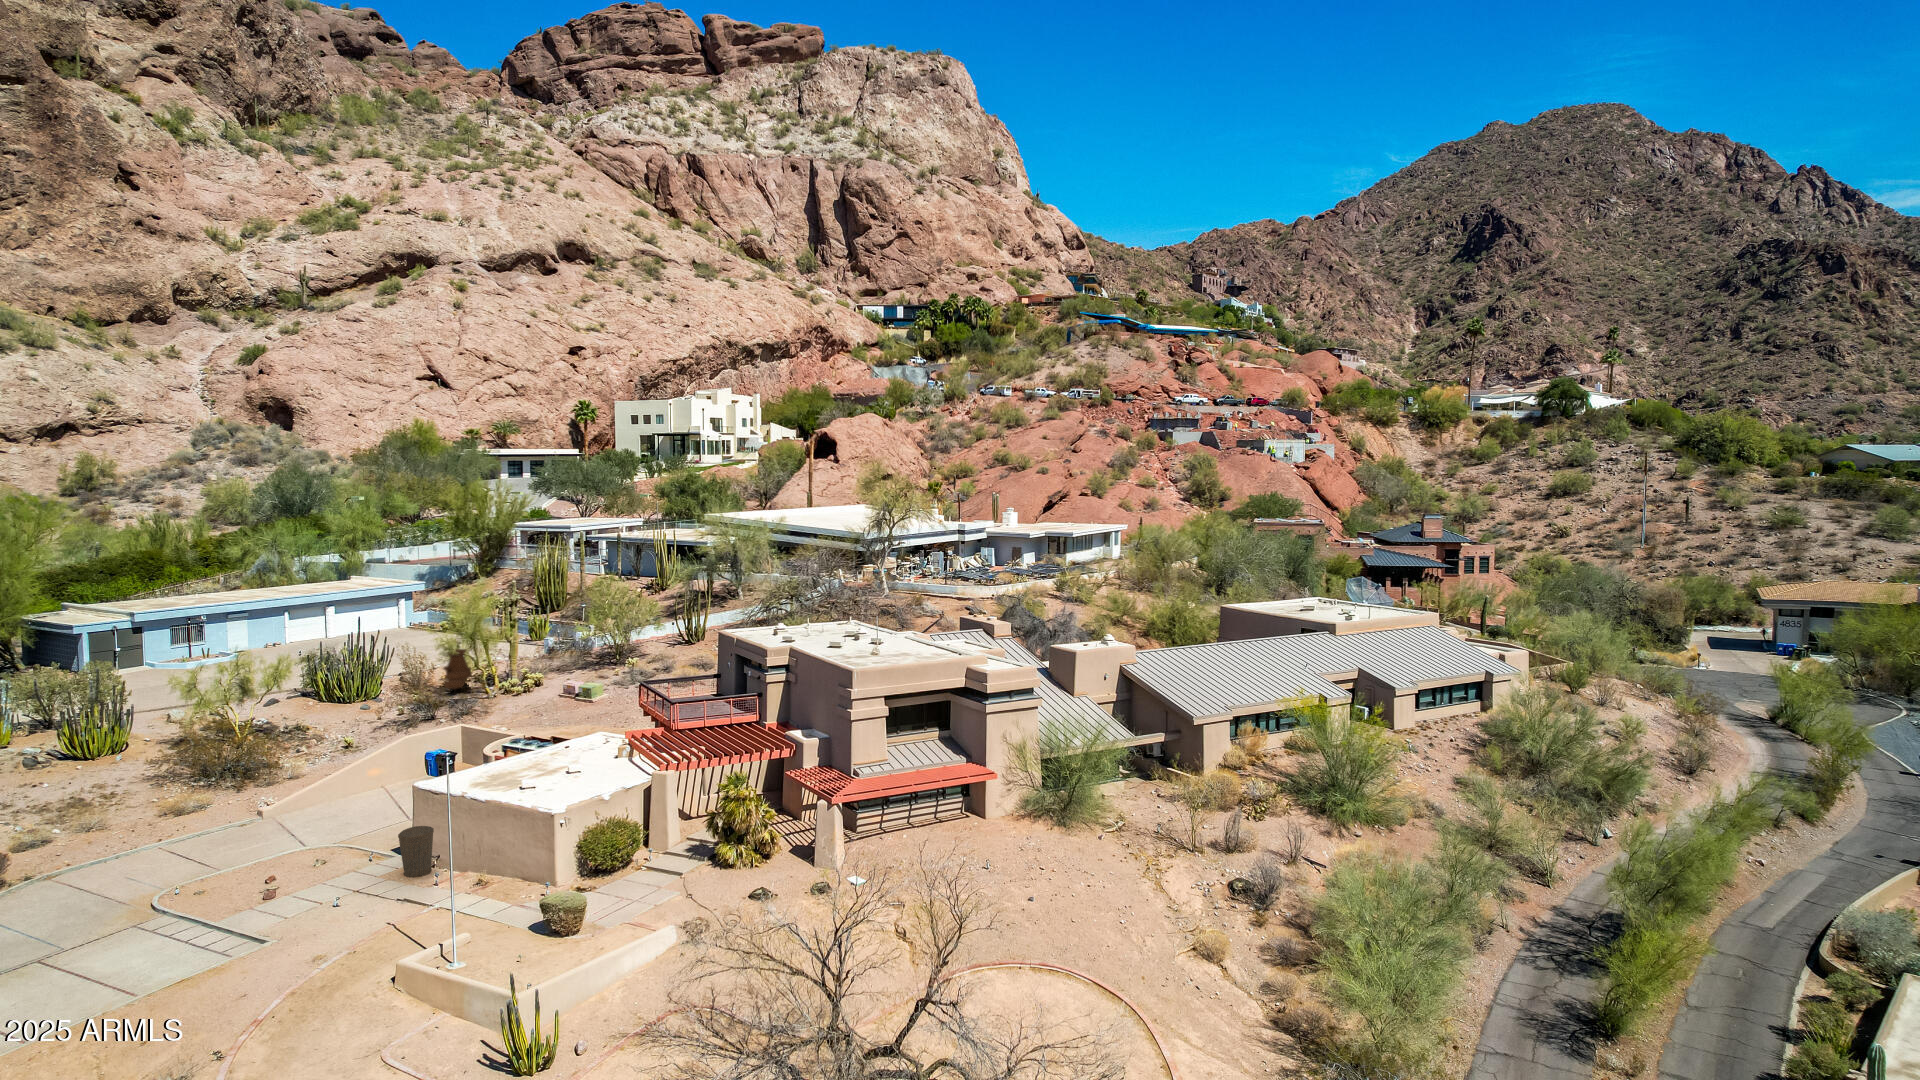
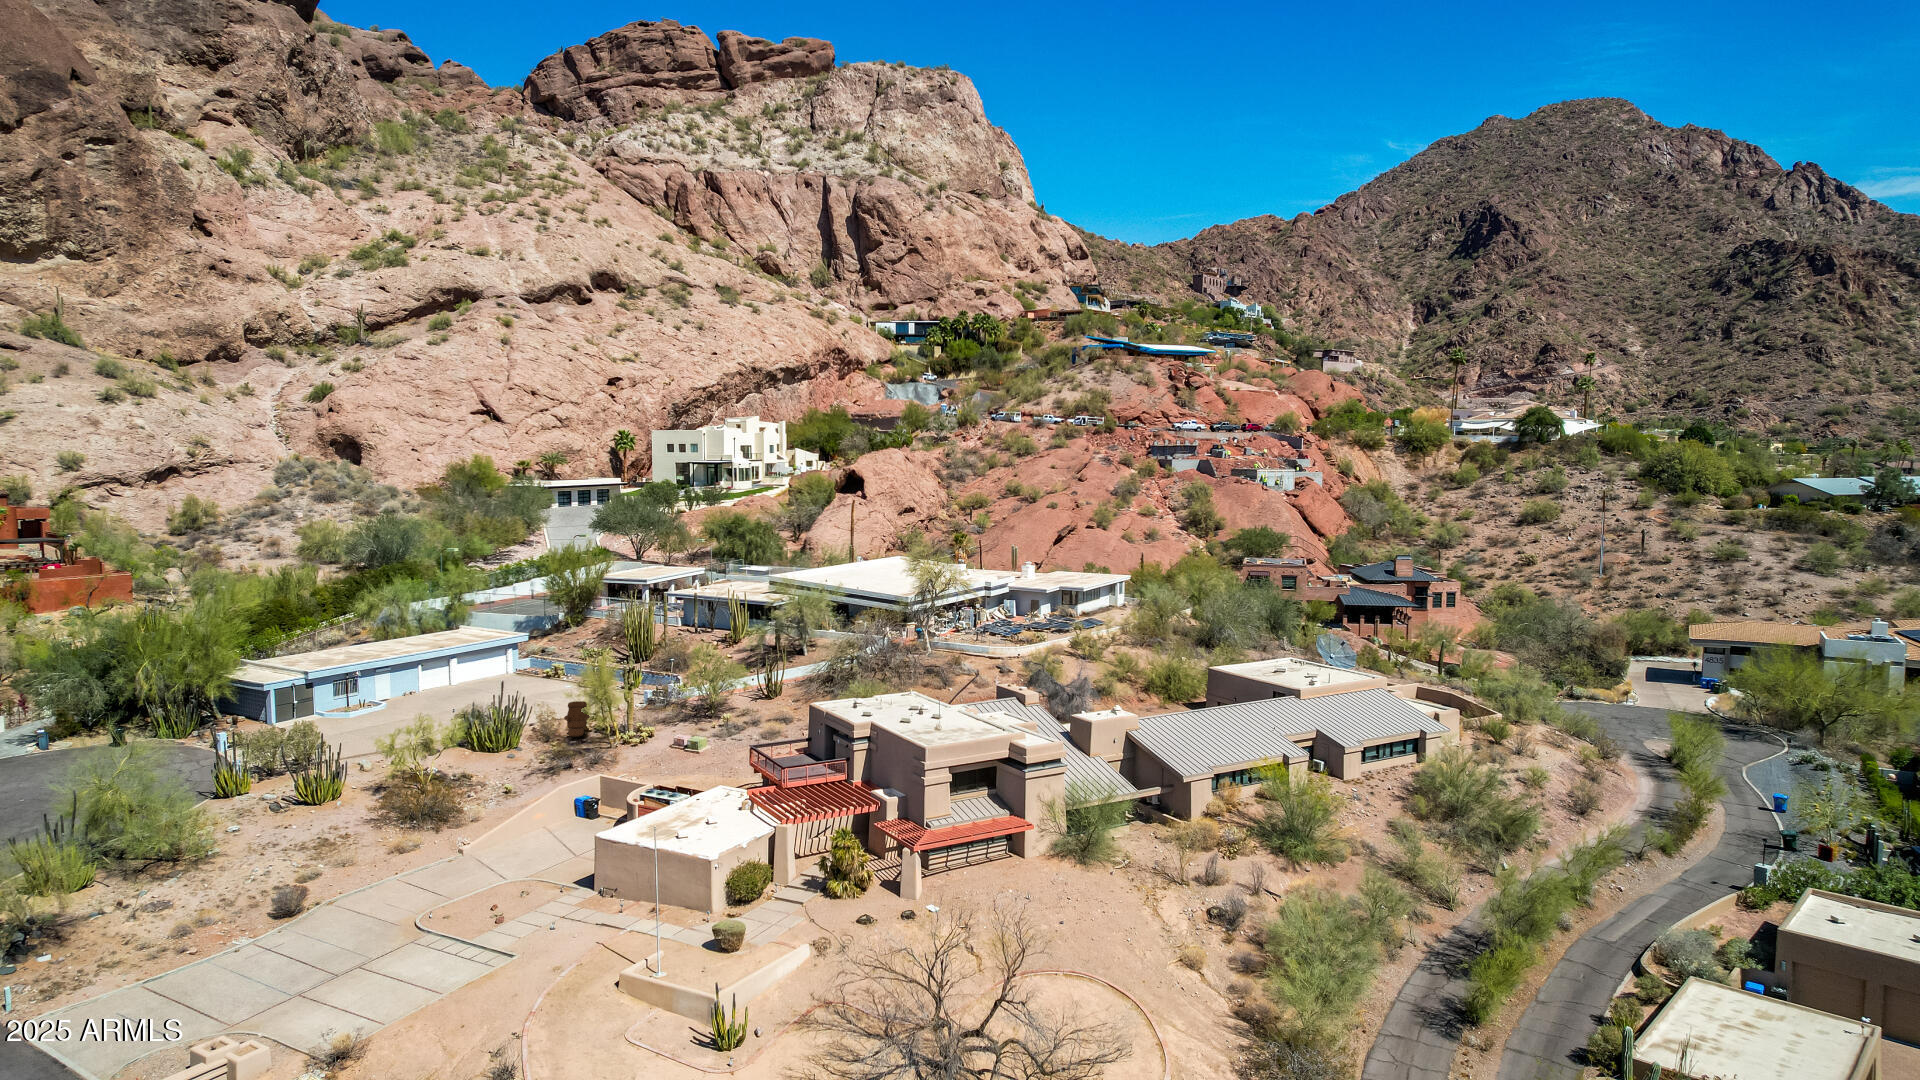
trash can: present [398,826,434,878] -> none [592,868,617,907]

